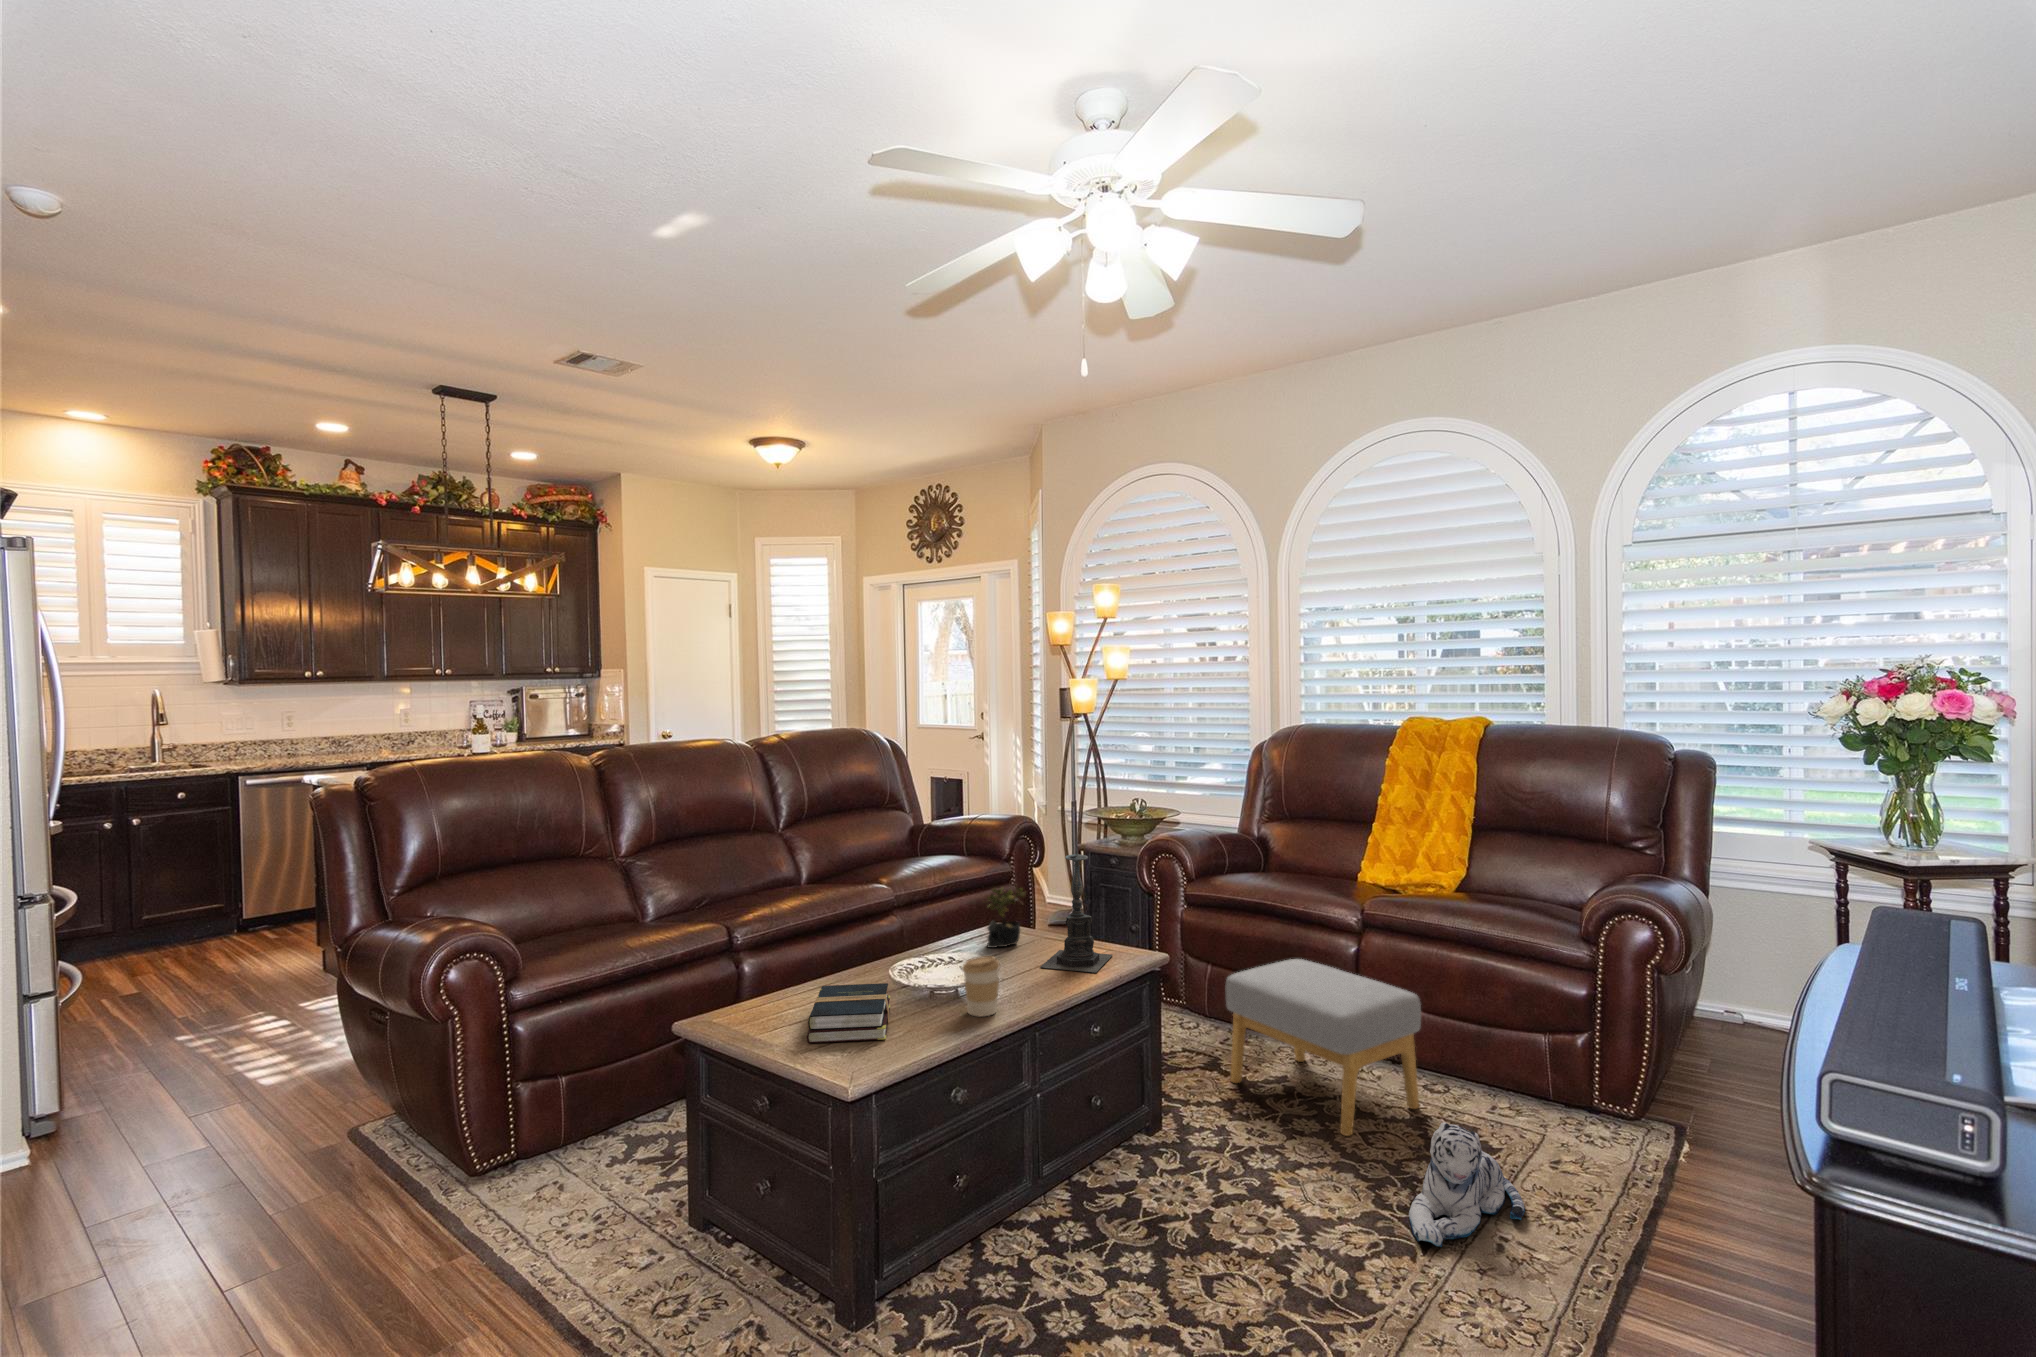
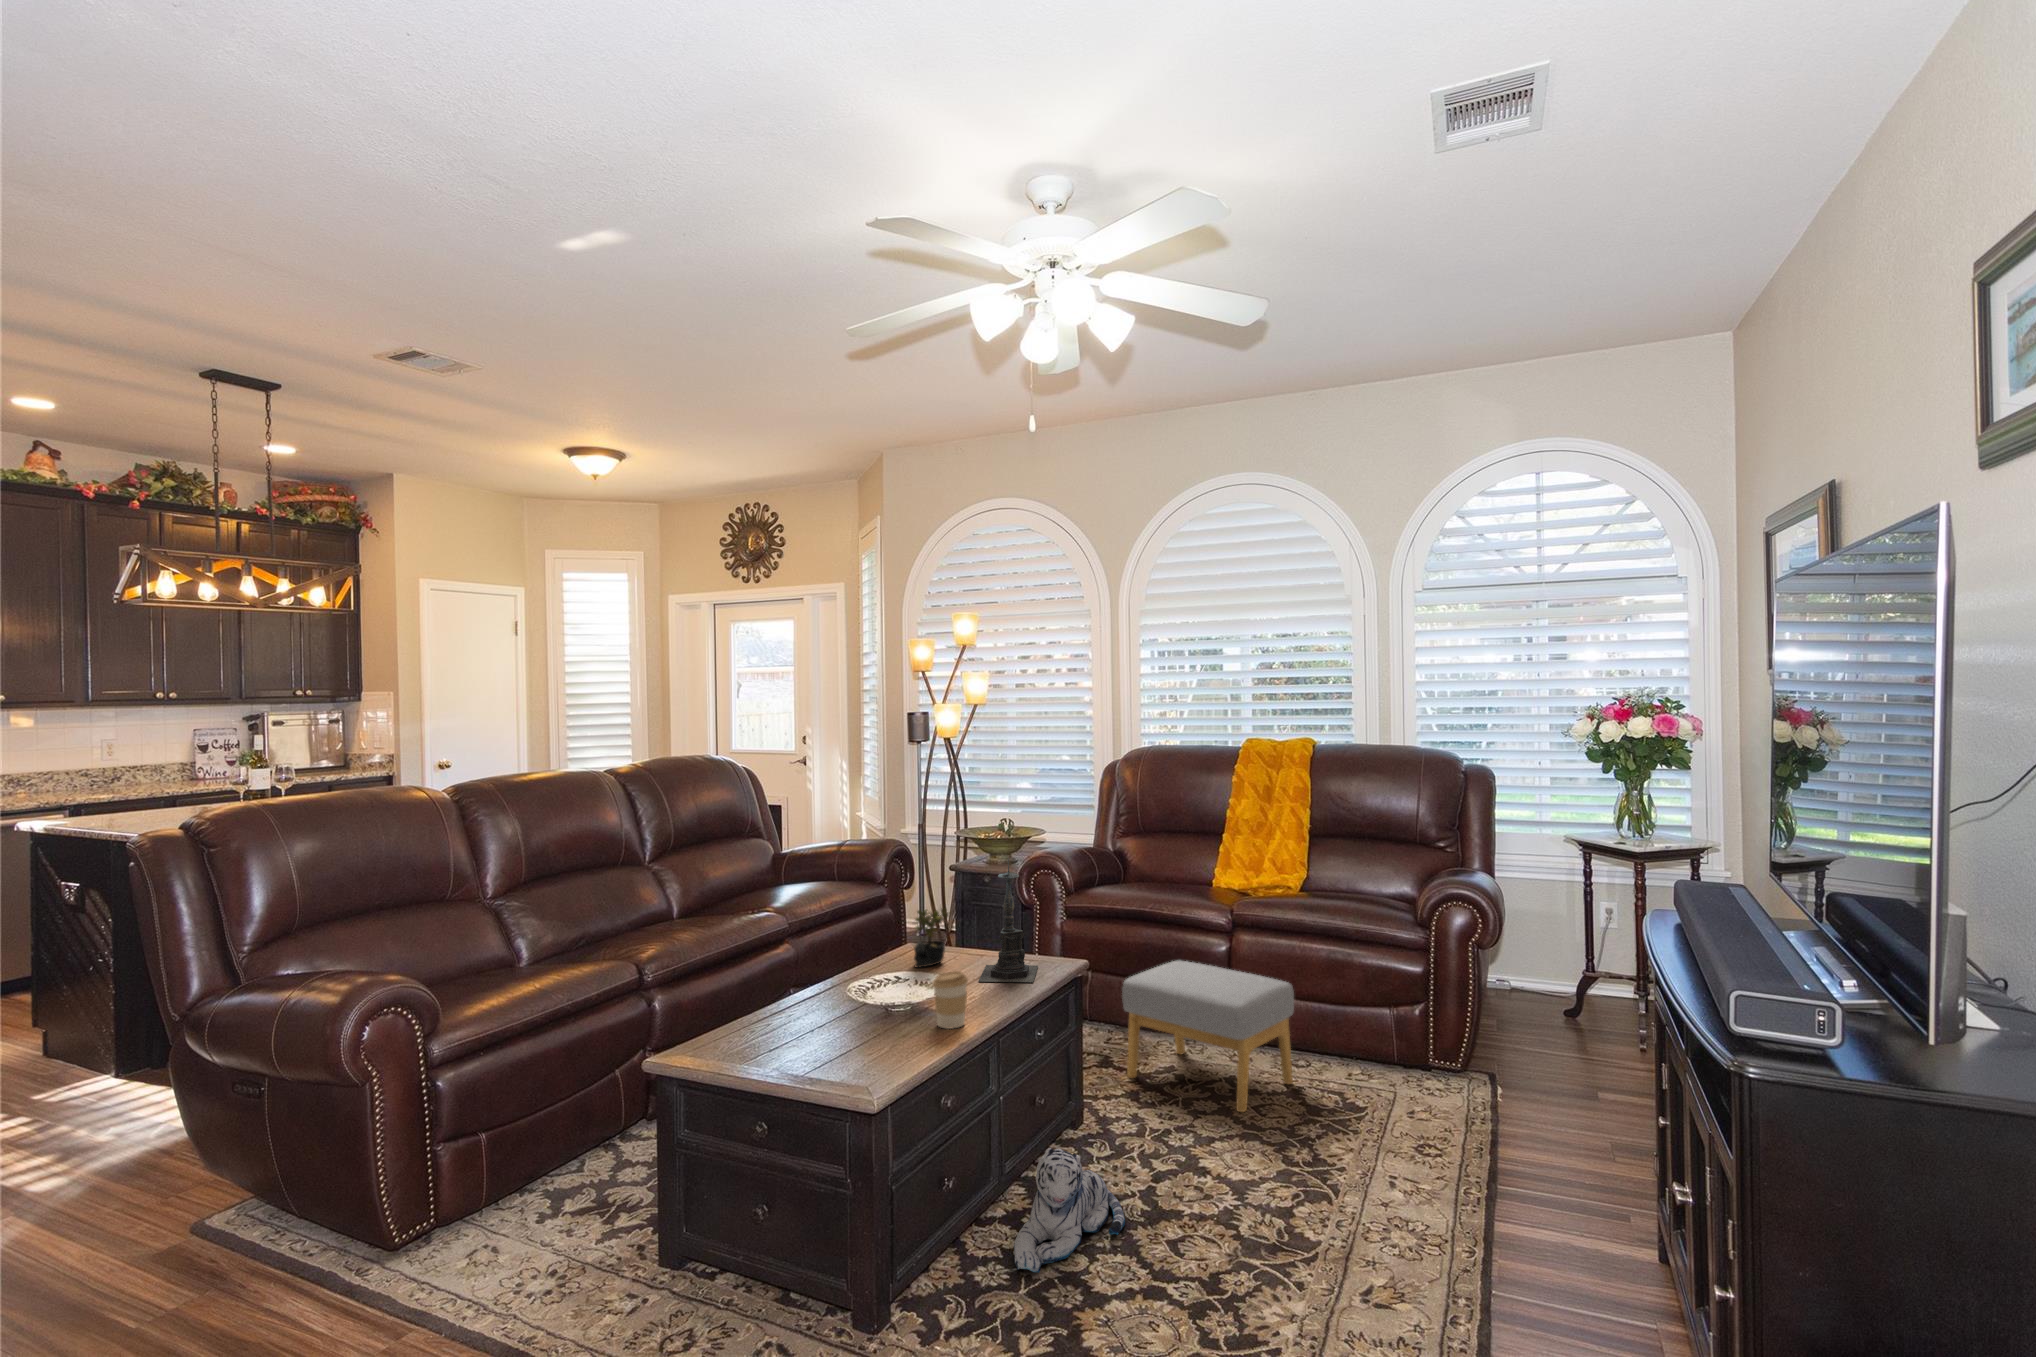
hardback book: present [807,983,890,1043] -> none [791,1005,878,1066]
plush toy: present [1409,1122,1525,1247] -> present [1014,1148,1125,1272]

